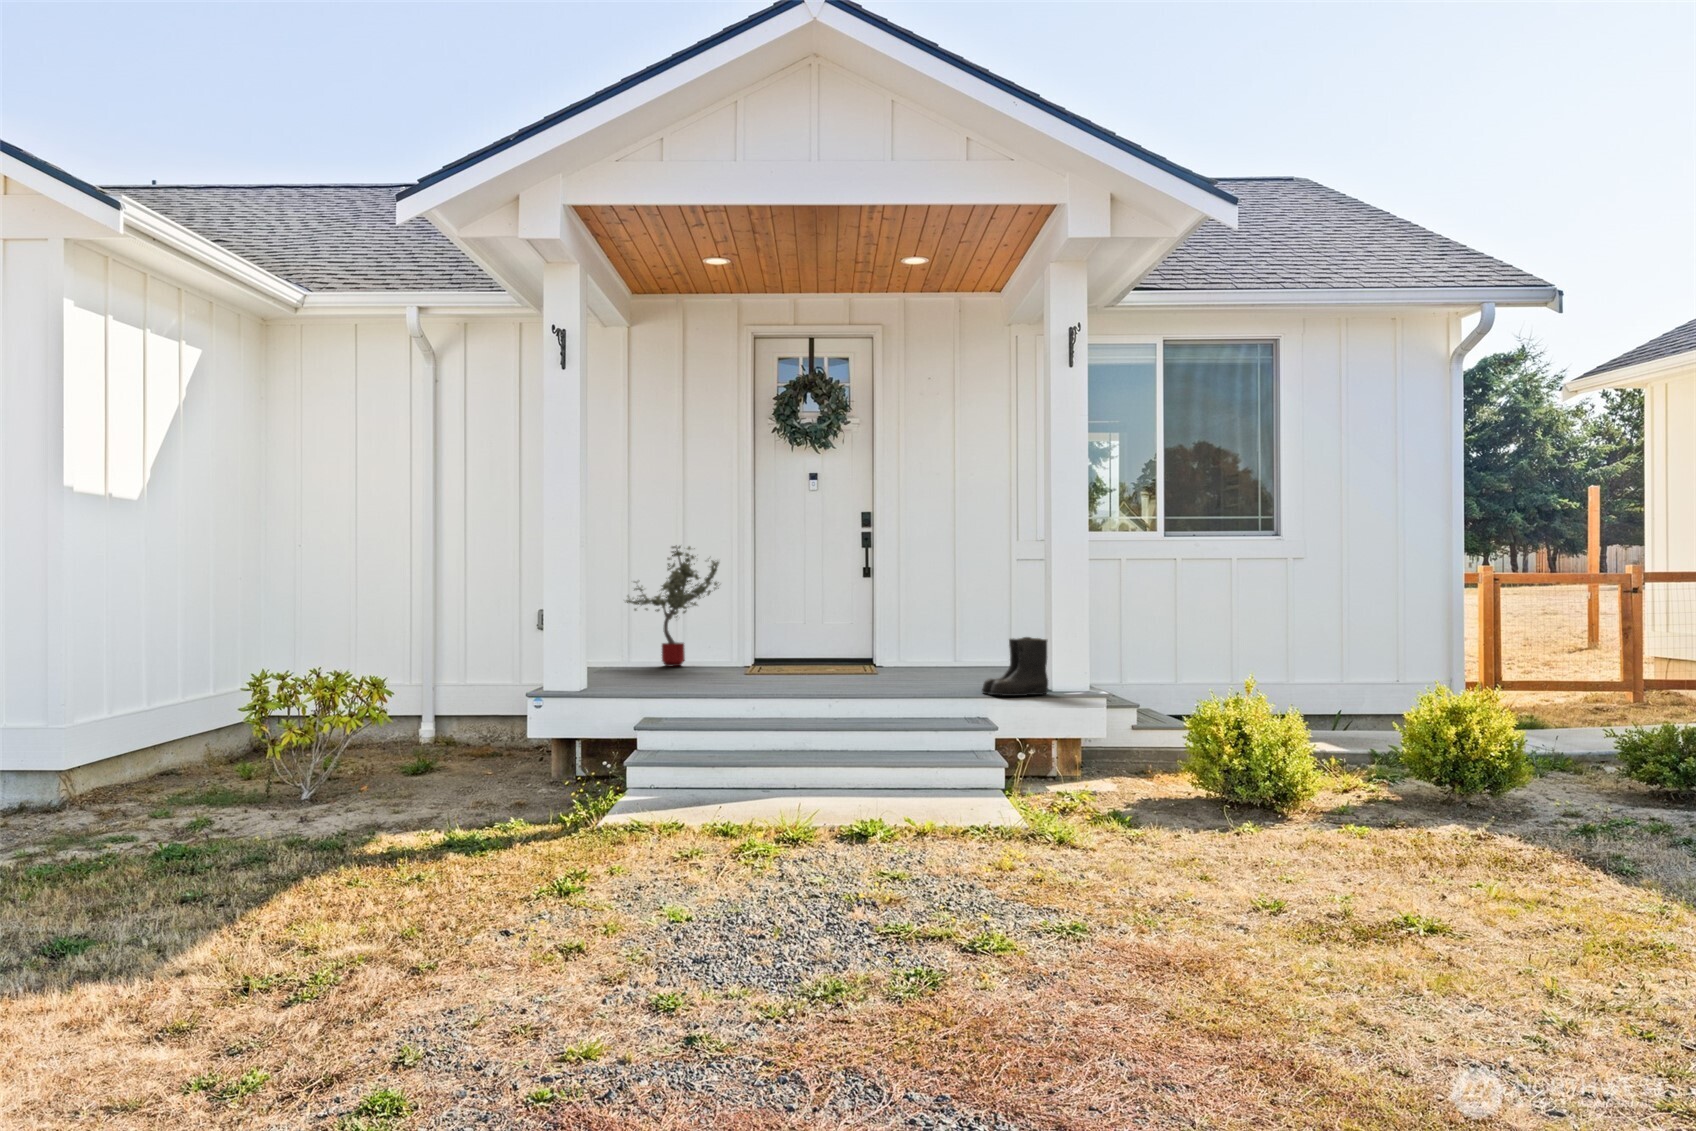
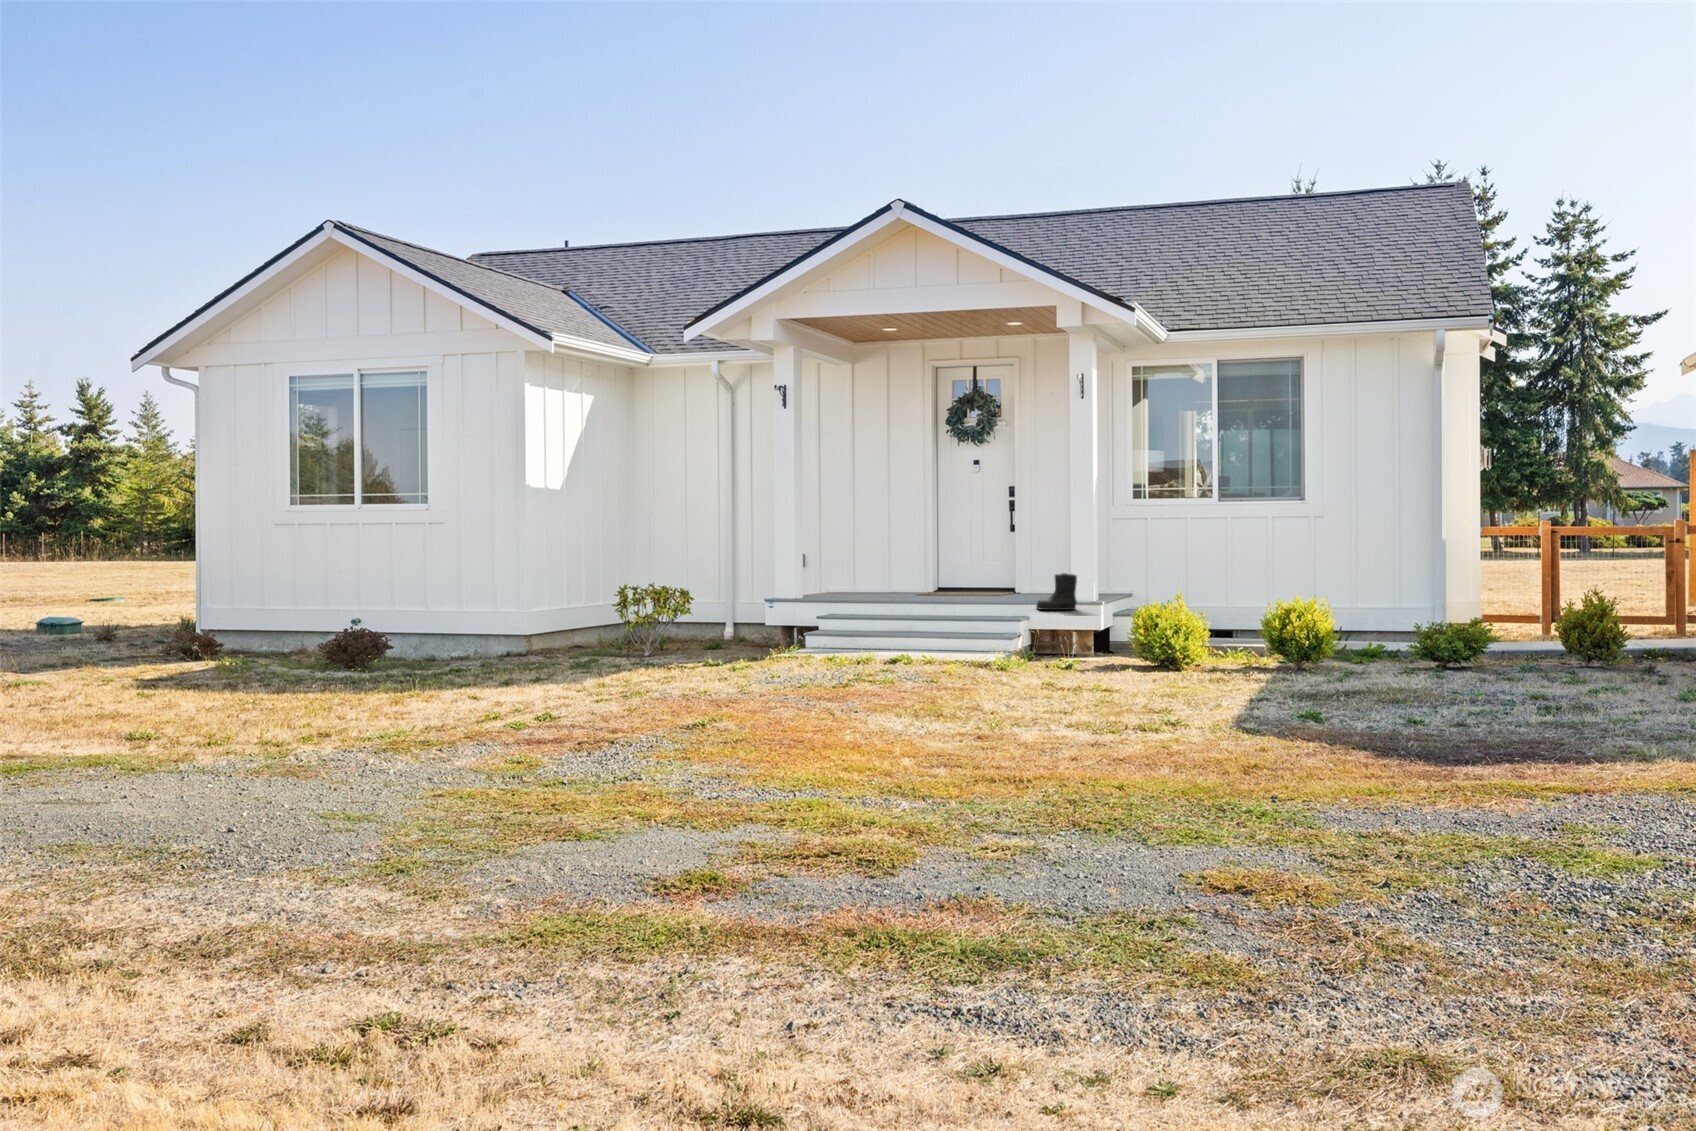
potted tree: present [626,546,719,667] -> none [843,510,904,590]

